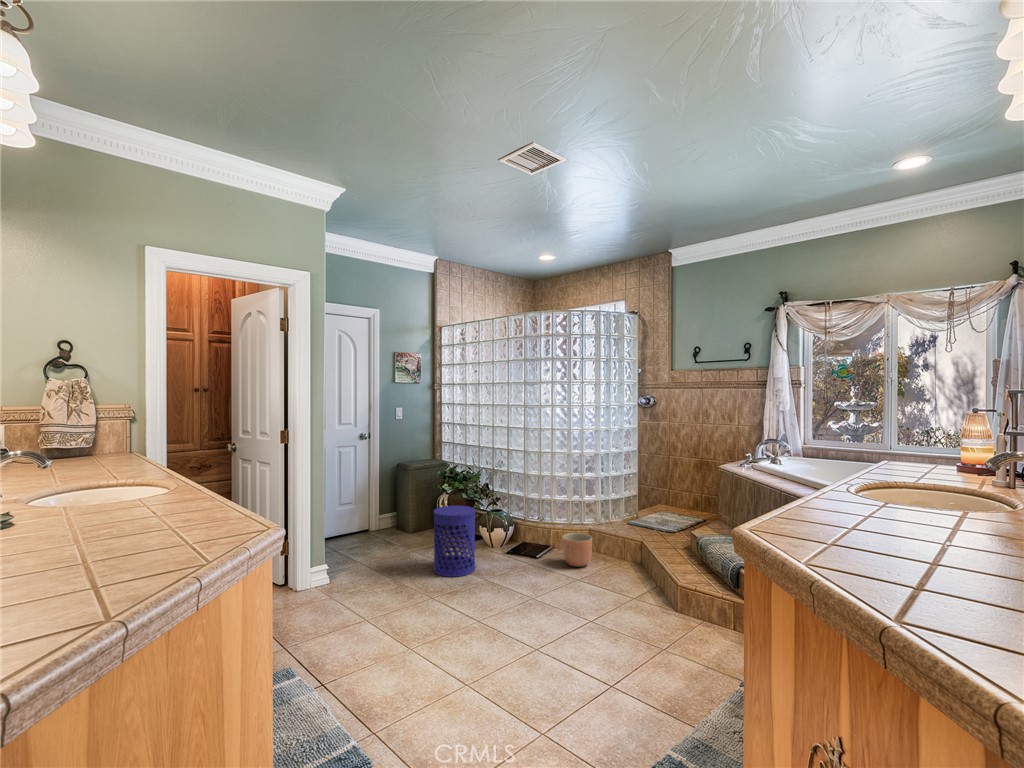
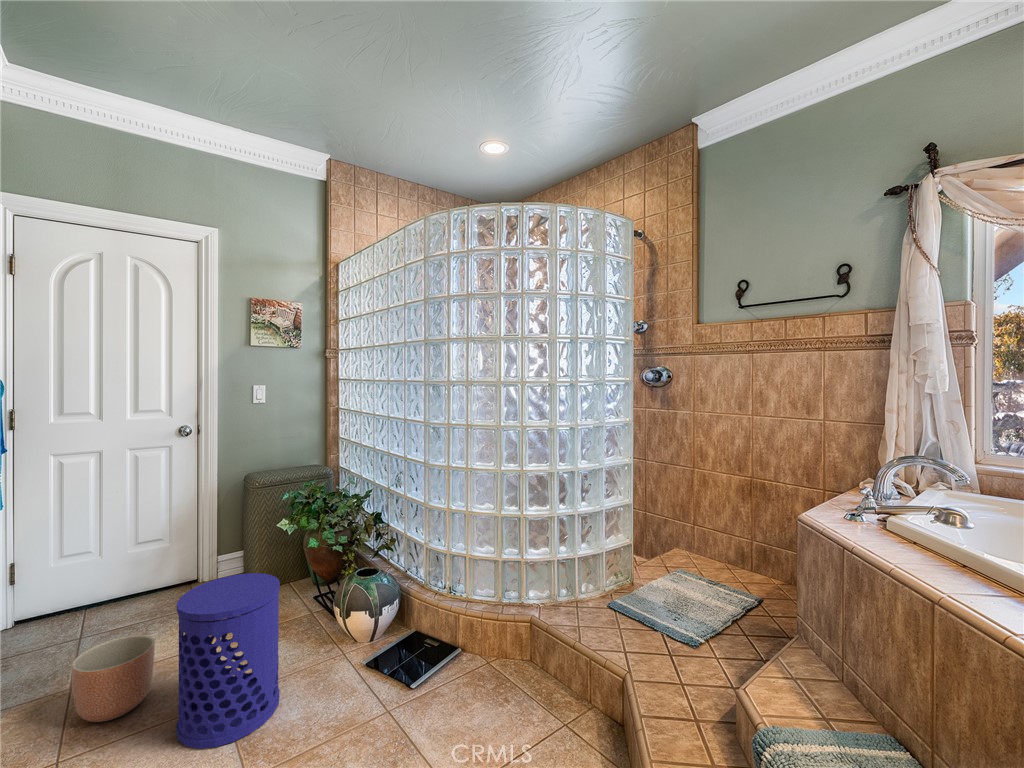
planter: present [563,533,592,567] -> present [72,635,155,722]

